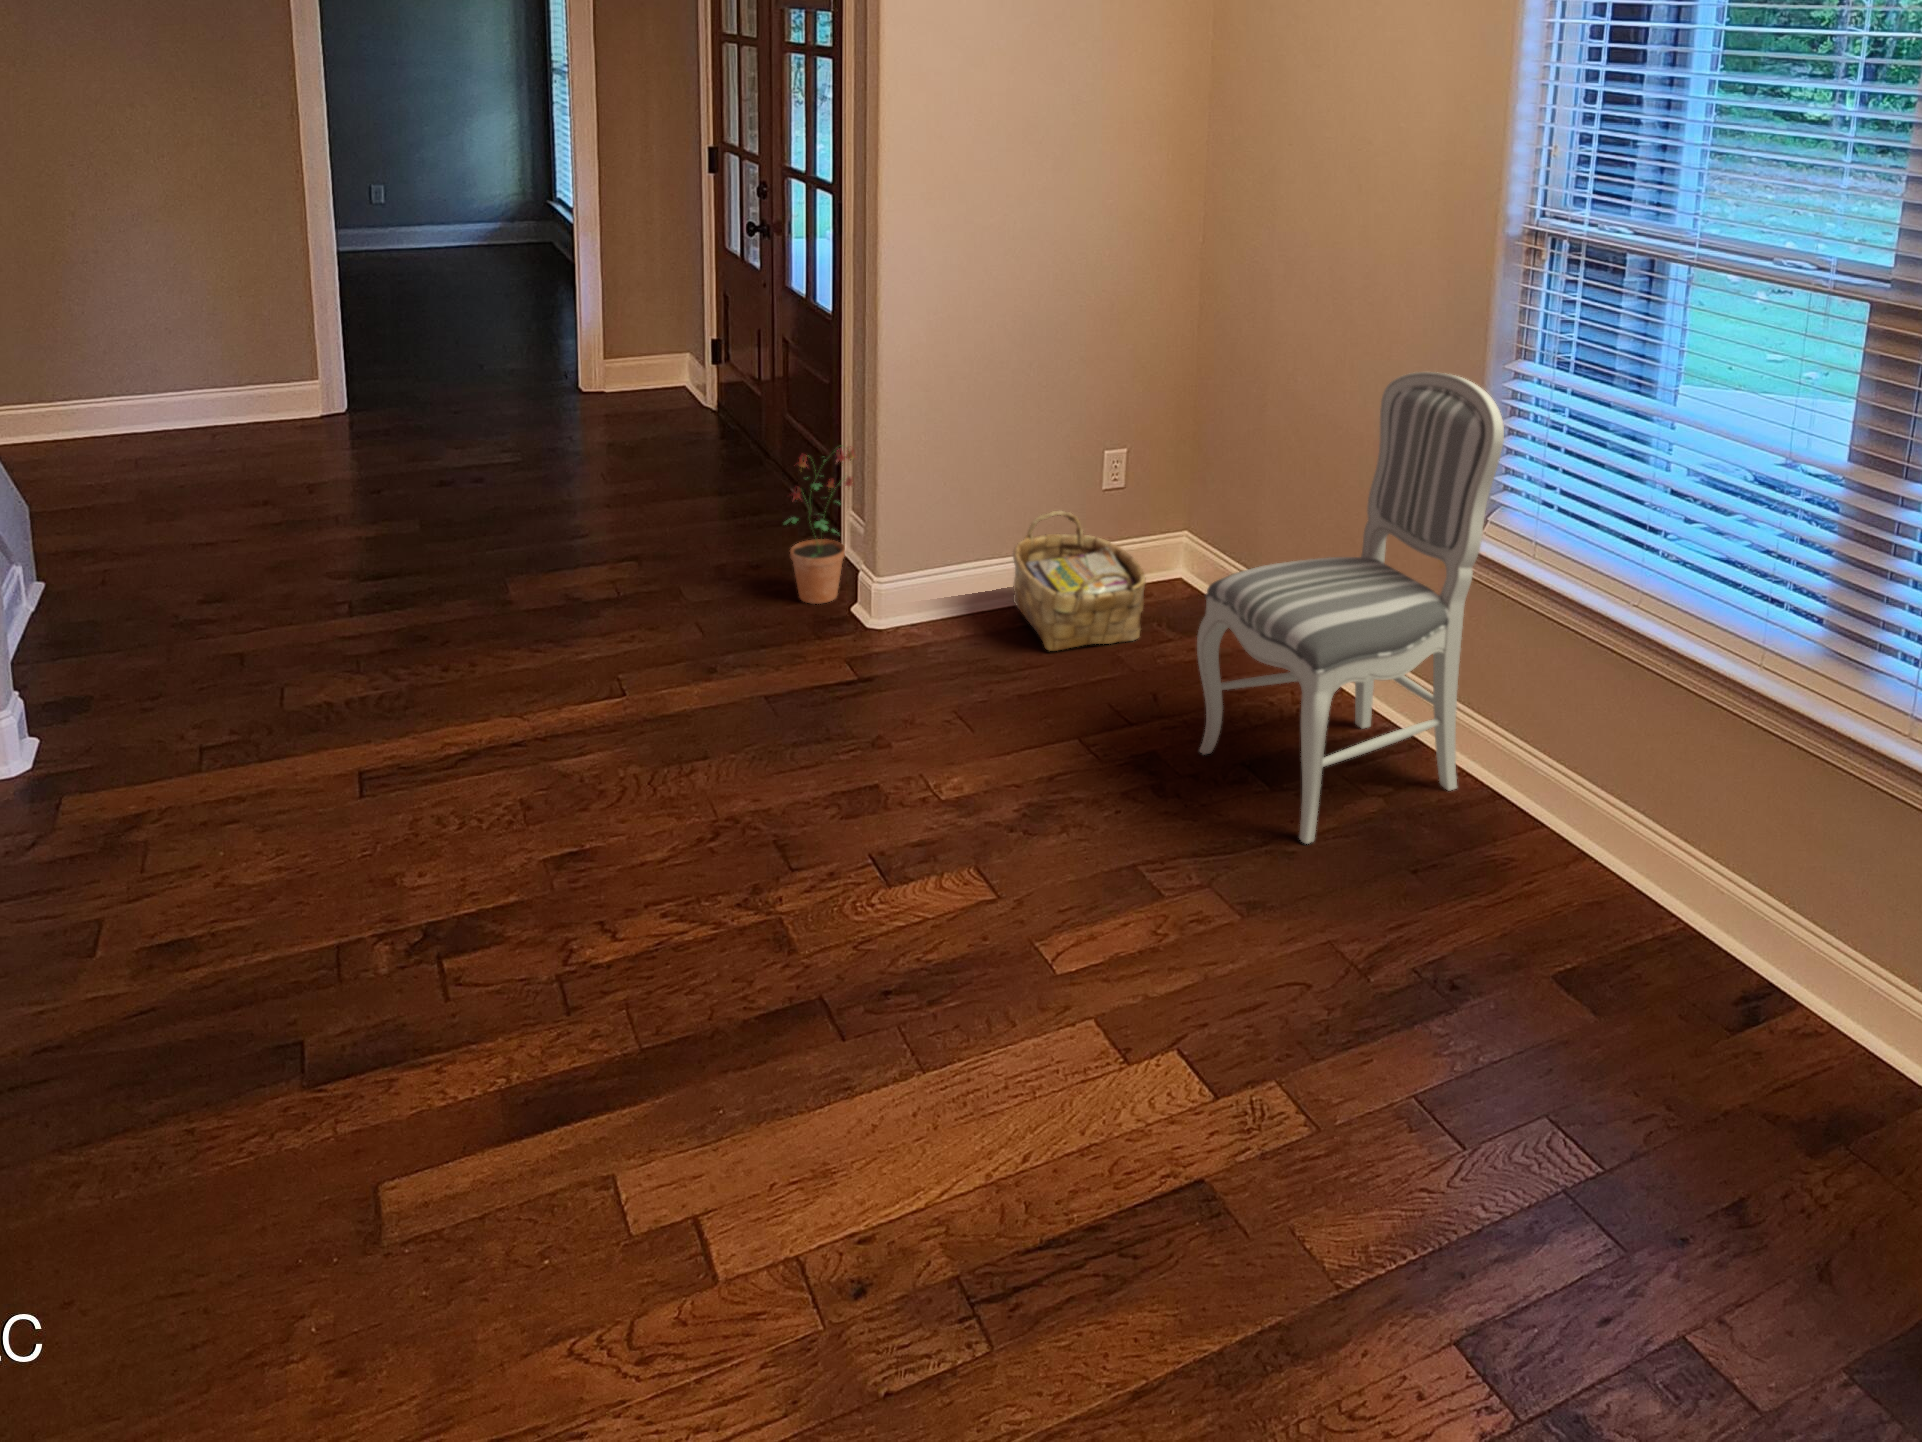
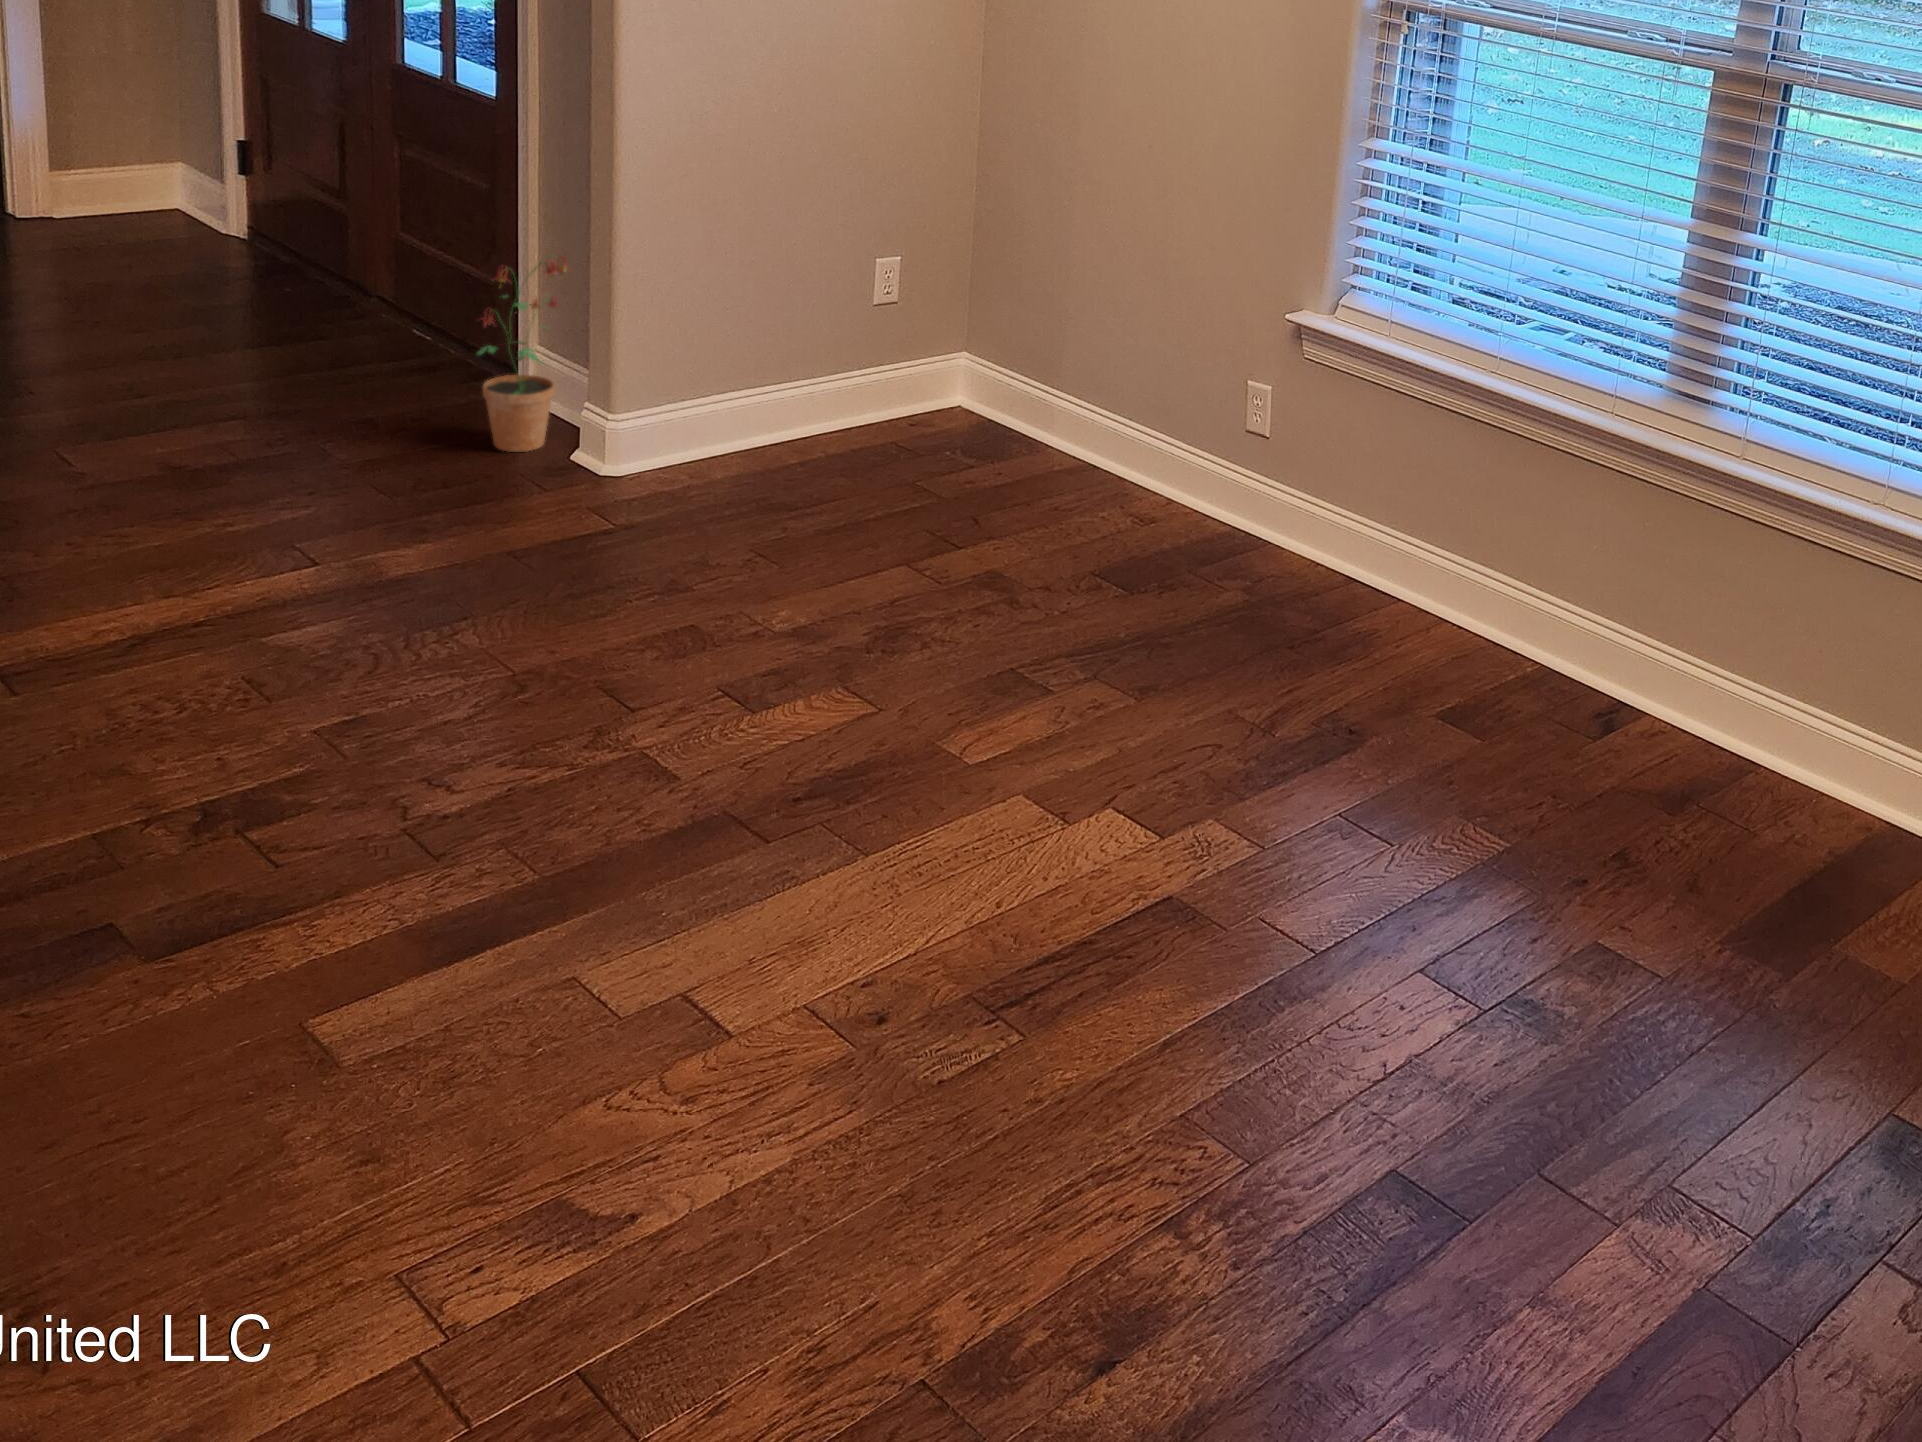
dining chair: present [1197,372,1504,844] -> none [1040,149,1365,635]
woven basket: present [1013,511,1146,651] -> none [774,327,941,484]

